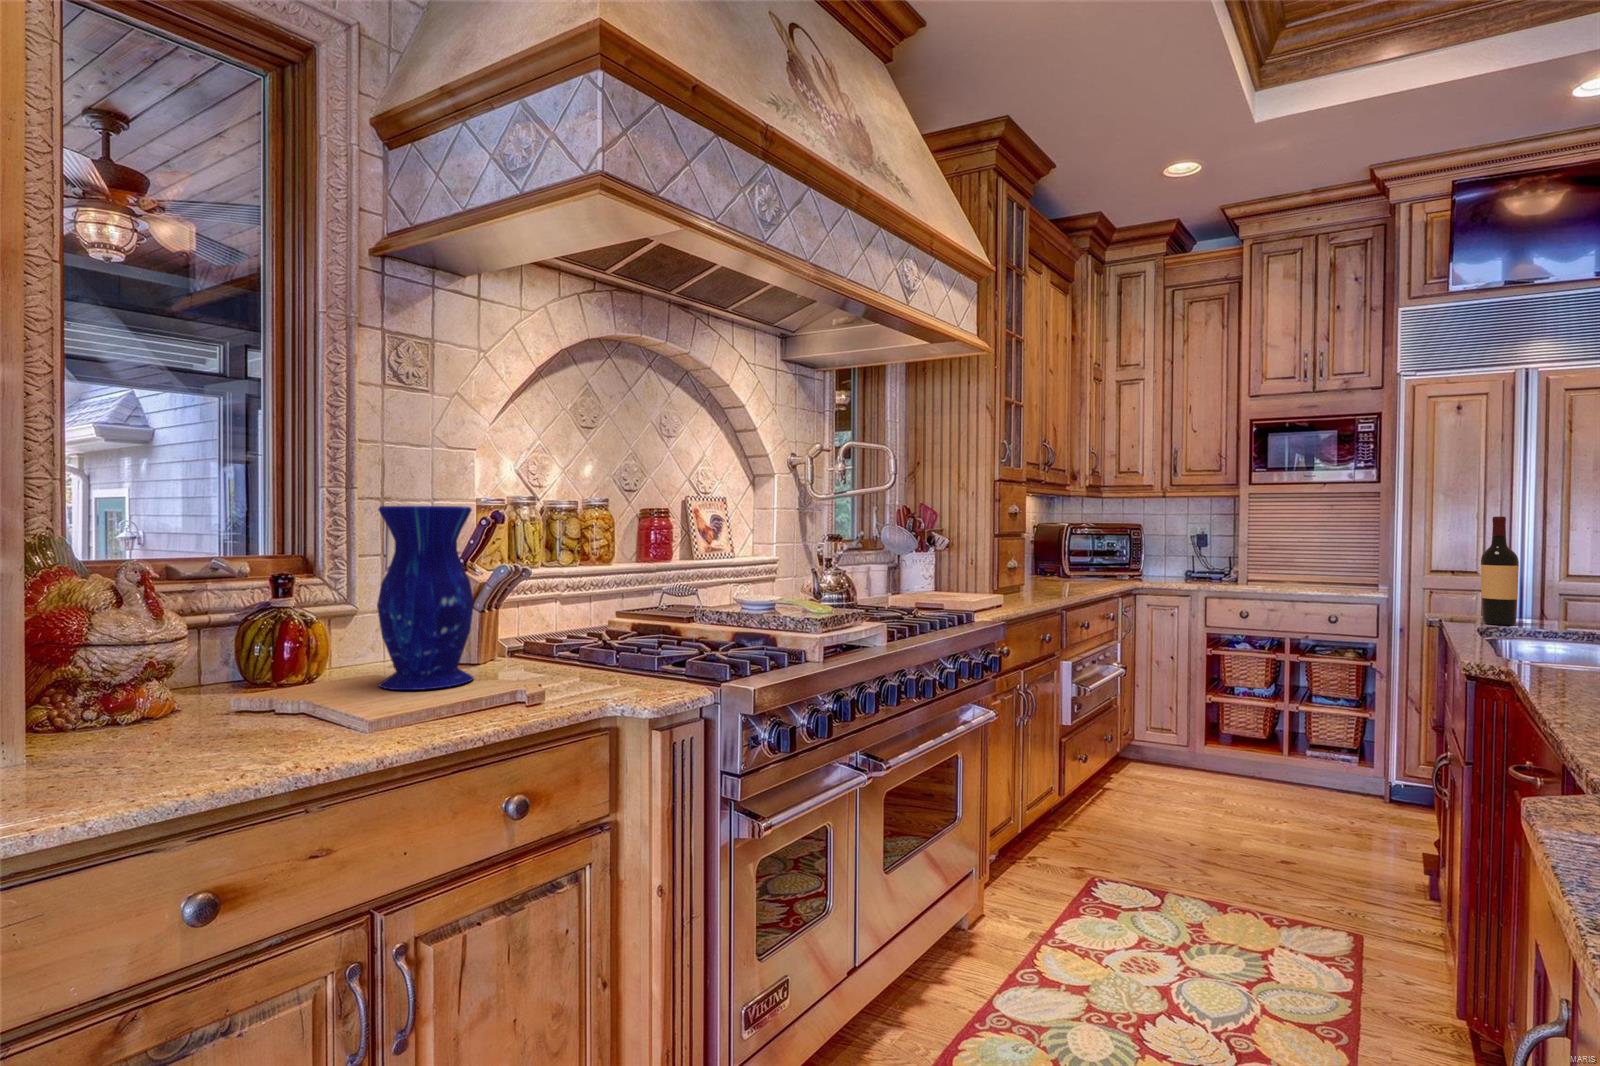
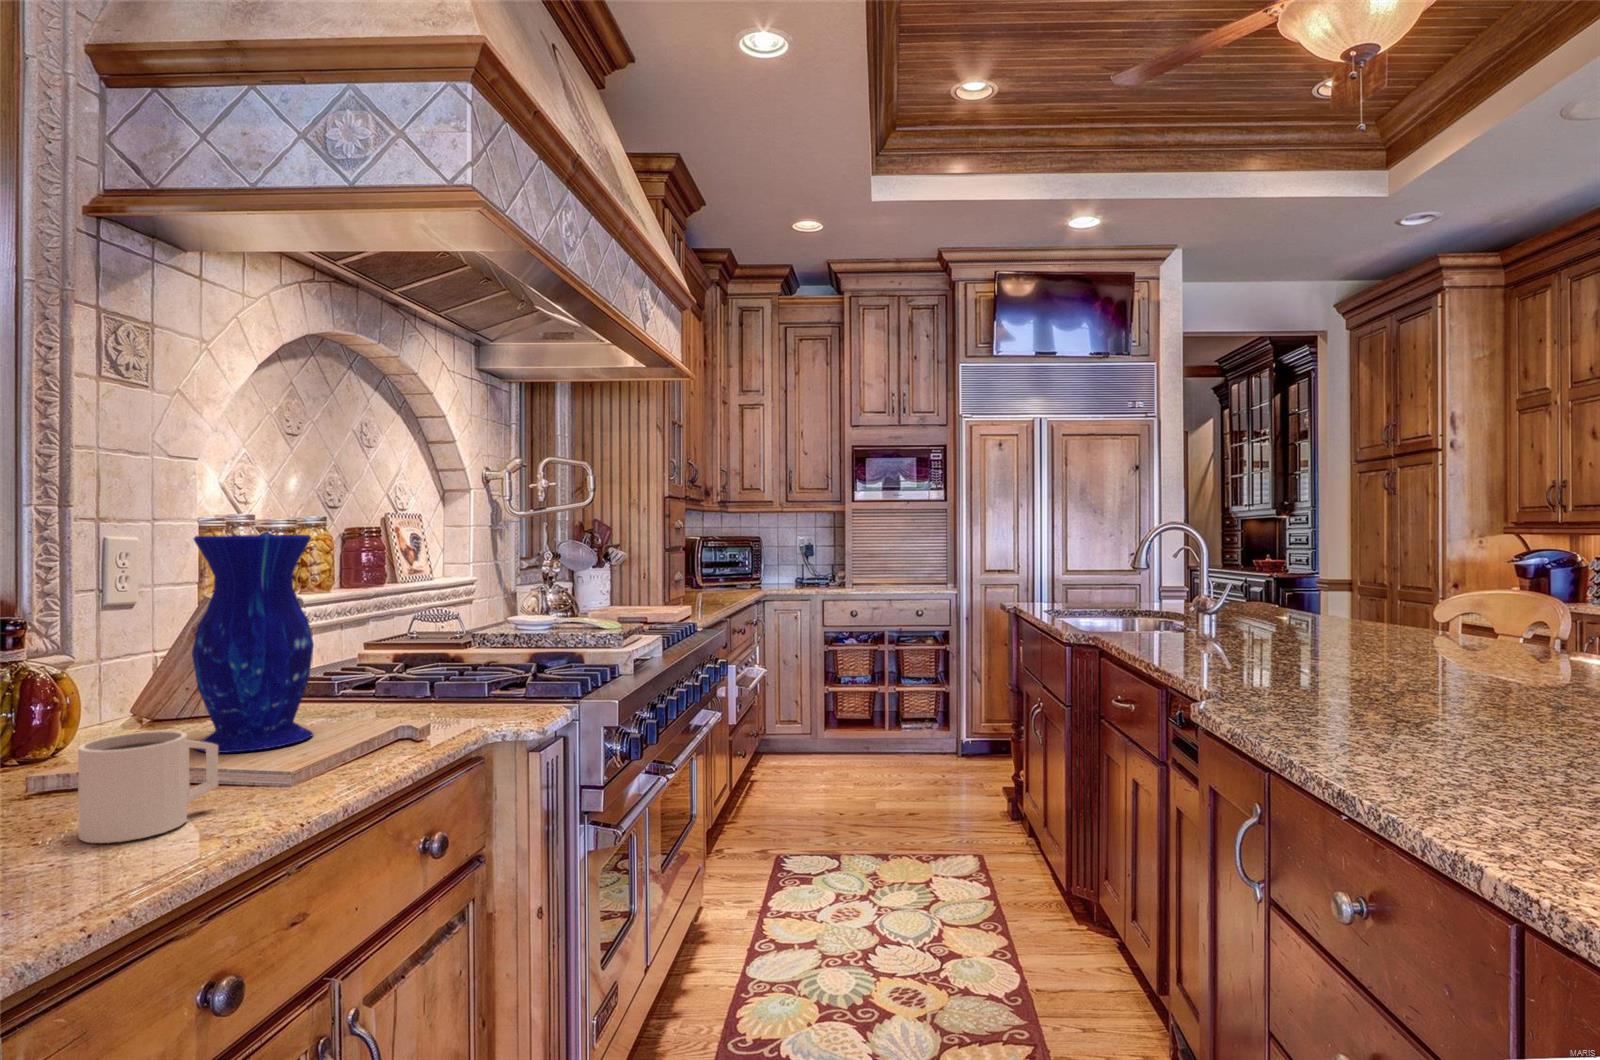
wine bottle: present [1481,517,1519,625] -> none [1038,532,1060,610]
mug: none [162,664,281,752] -> present [78,731,218,843]

